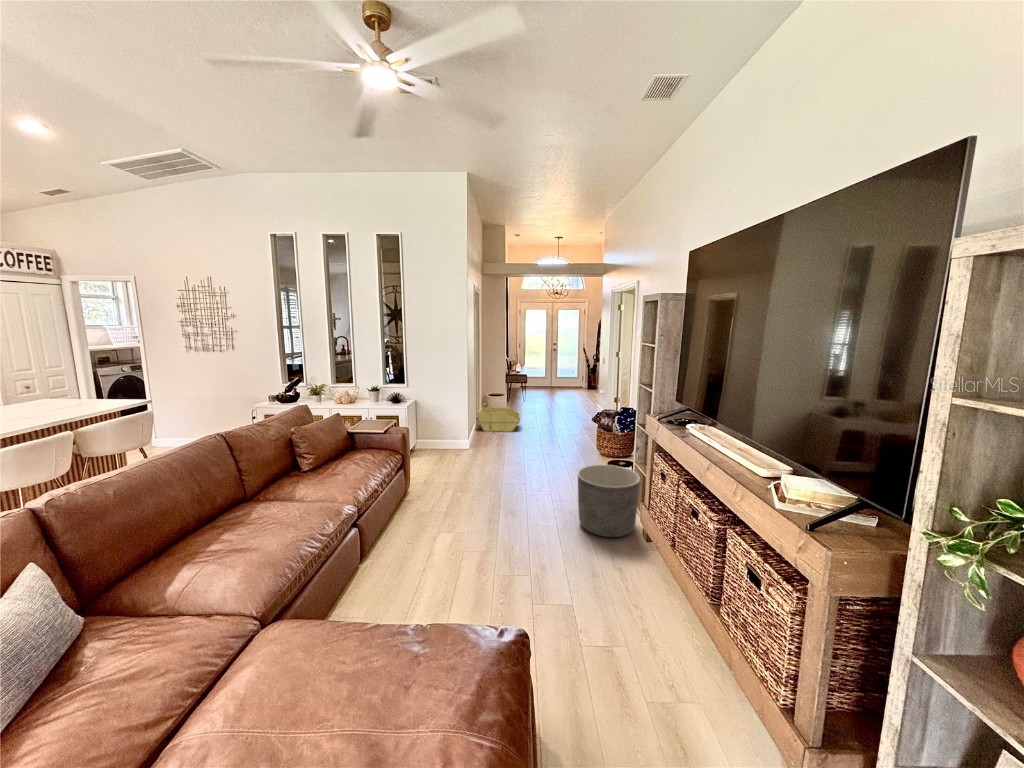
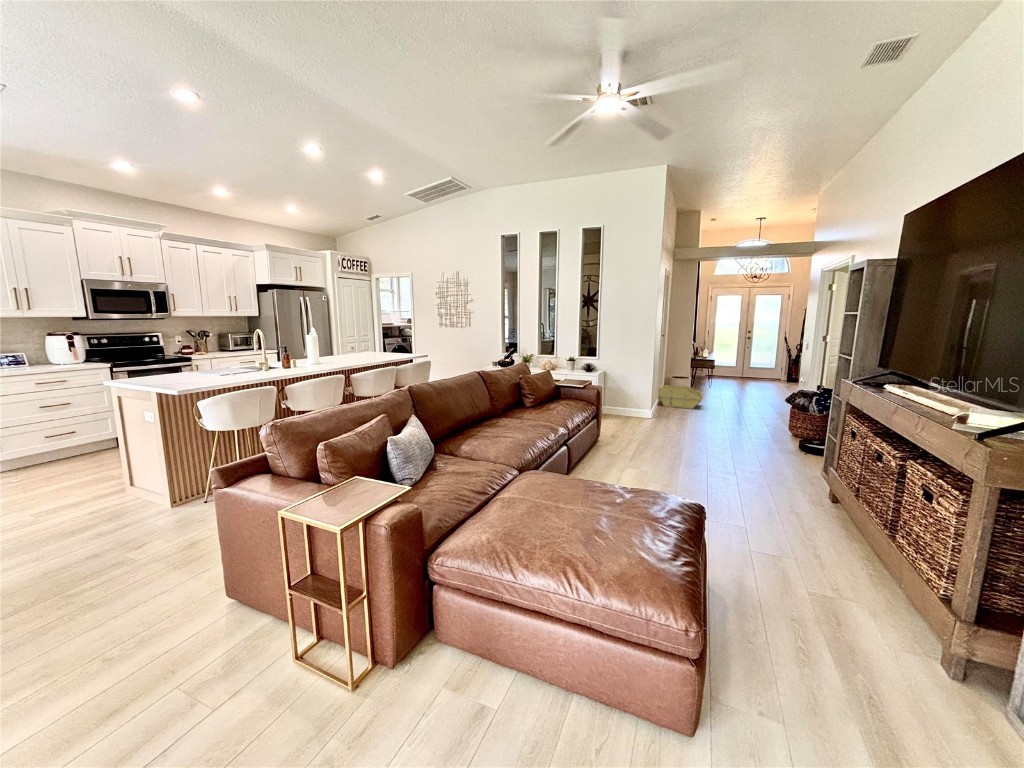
planter: present [578,465,640,537] -> none [757,428,829,493]

